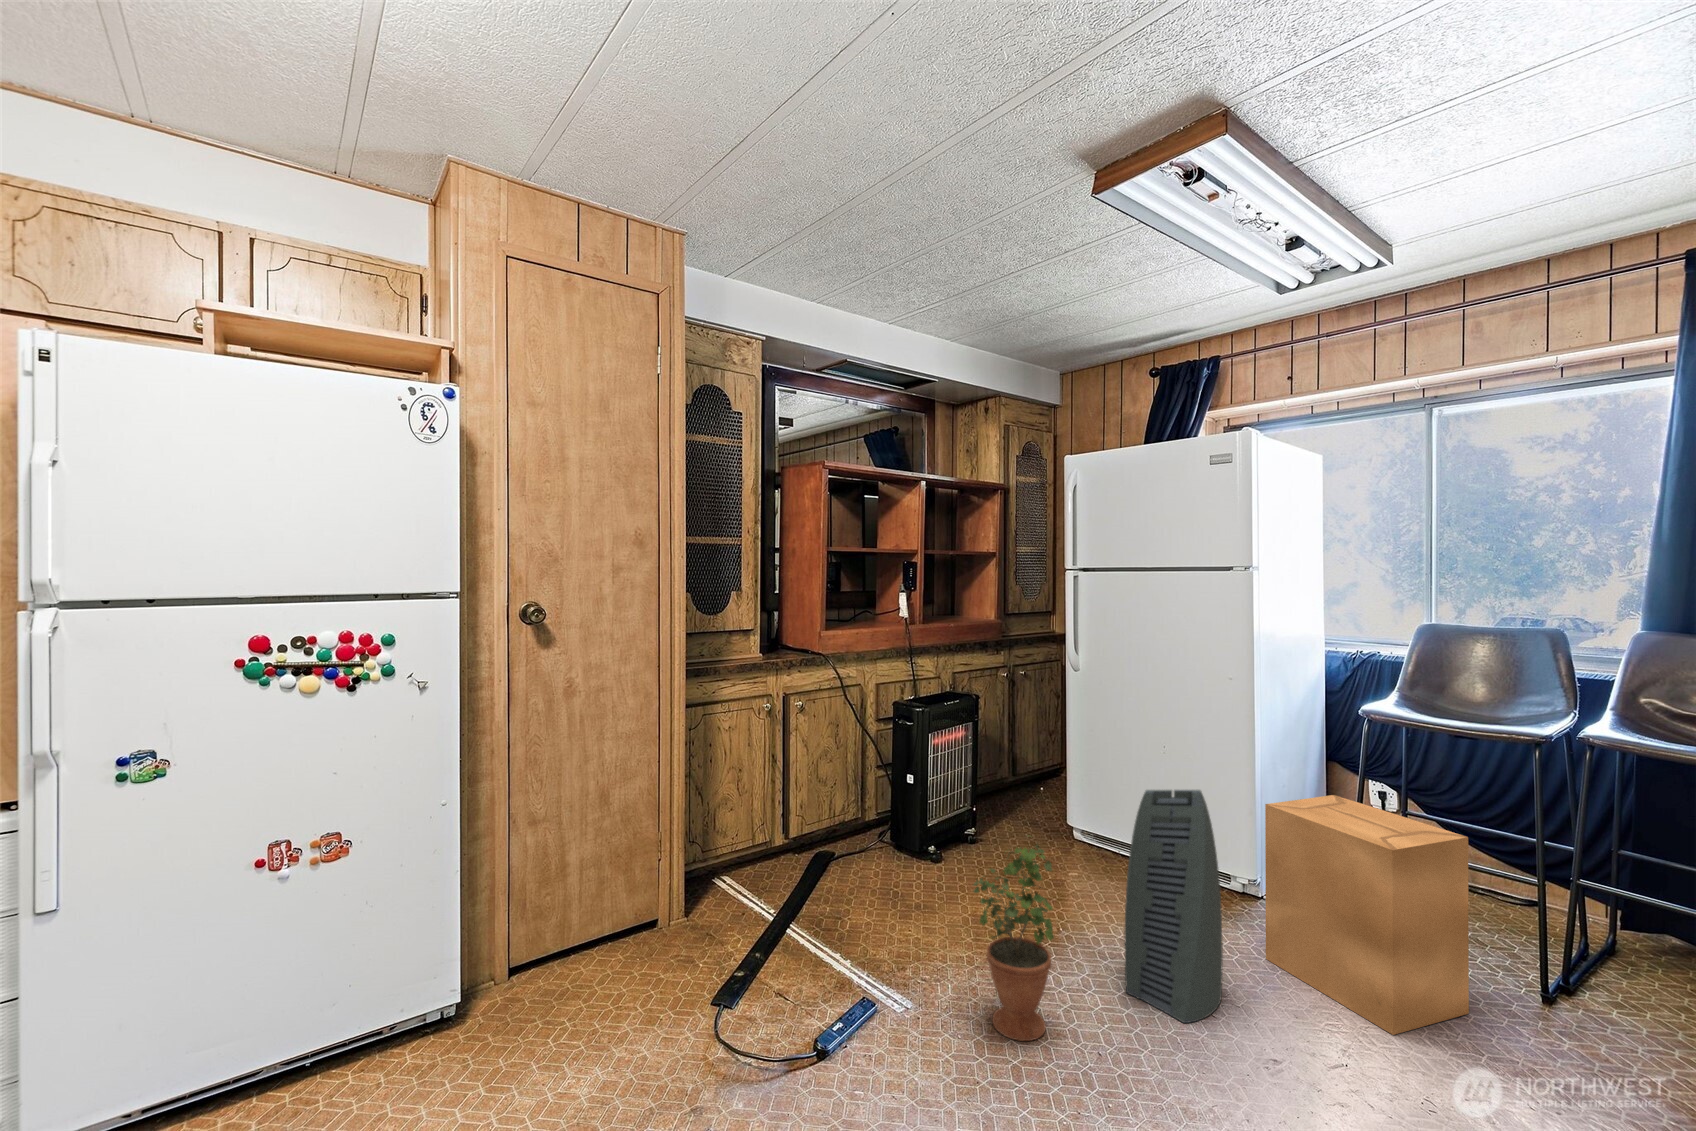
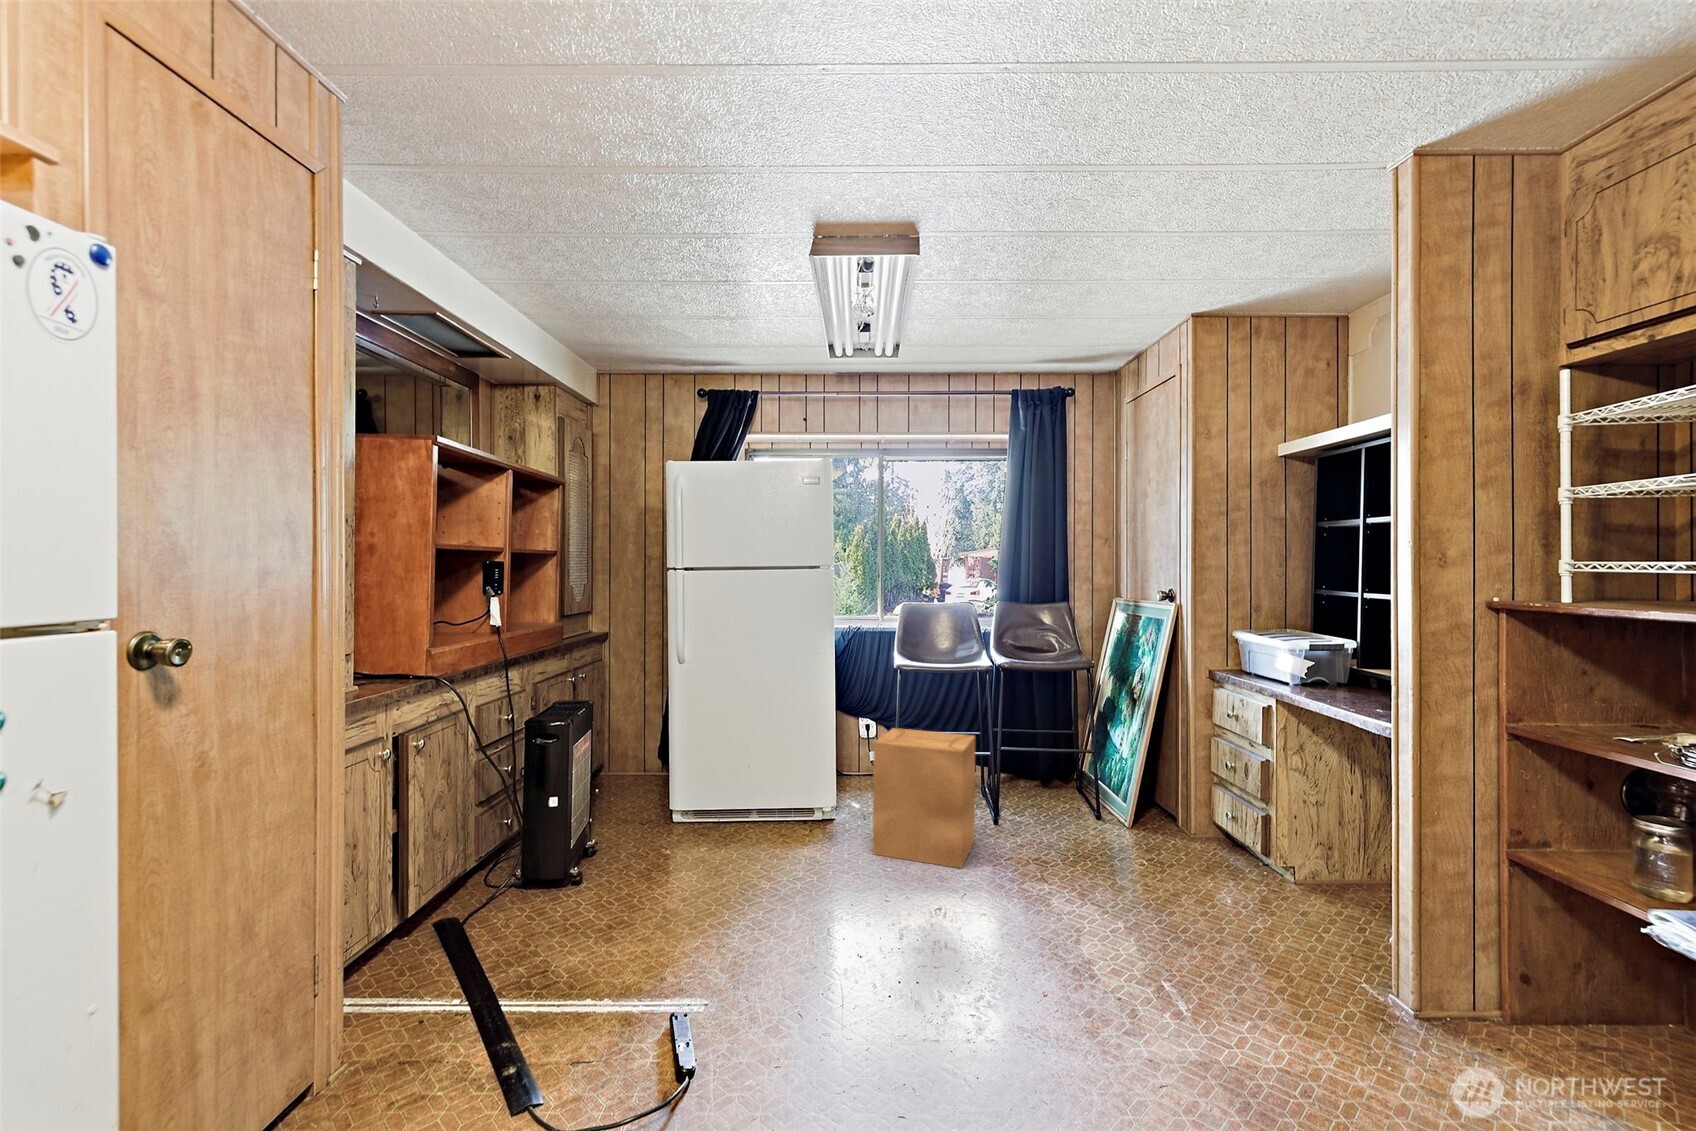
air purifier: present [1124,790,1223,1023] -> none [821,739,884,913]
potted plant: present [974,844,1054,1041] -> none [755,805,824,981]

